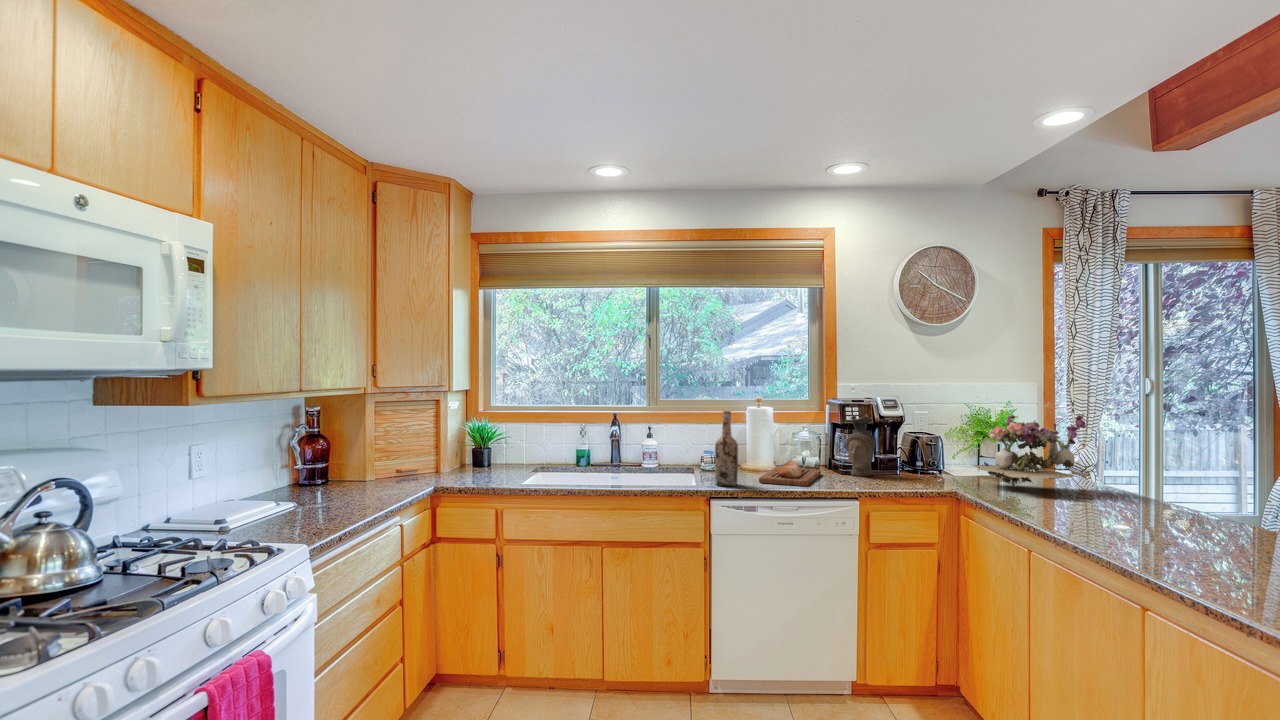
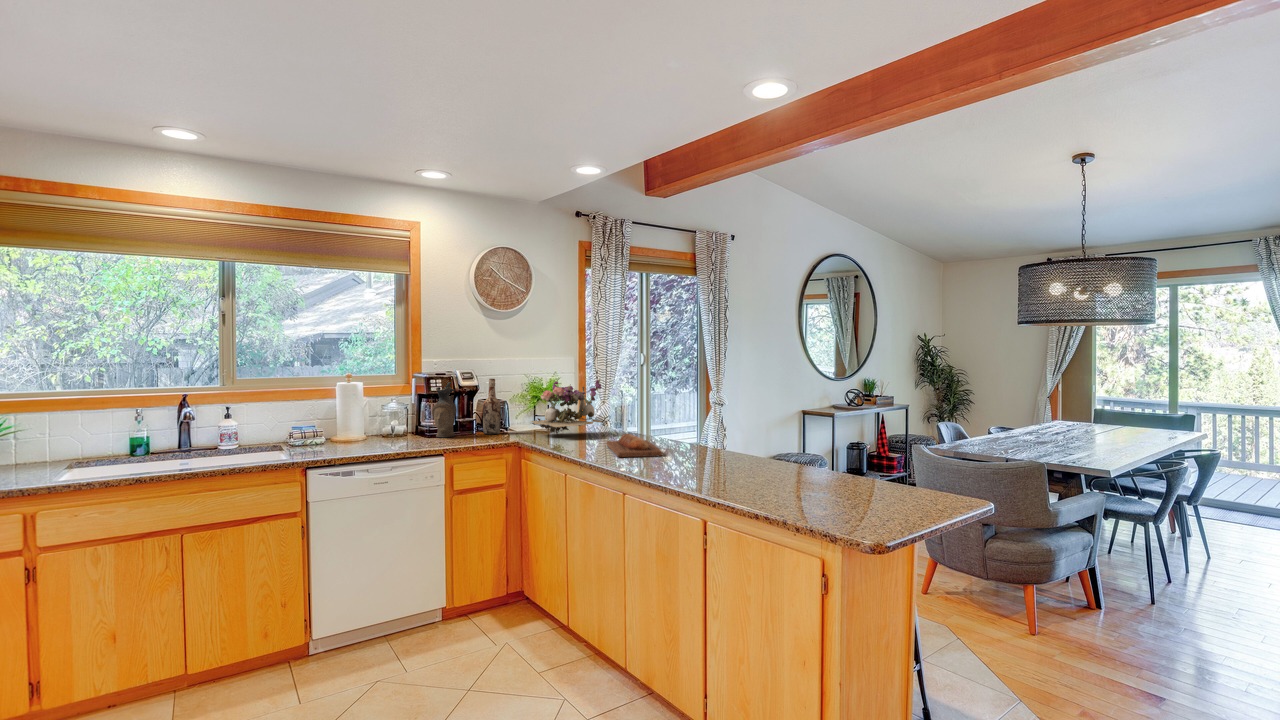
wine bottle: present [715,411,738,486] -> present [483,379,501,434]
bread loaf: present [759,461,821,486] -> present [606,434,663,457]

